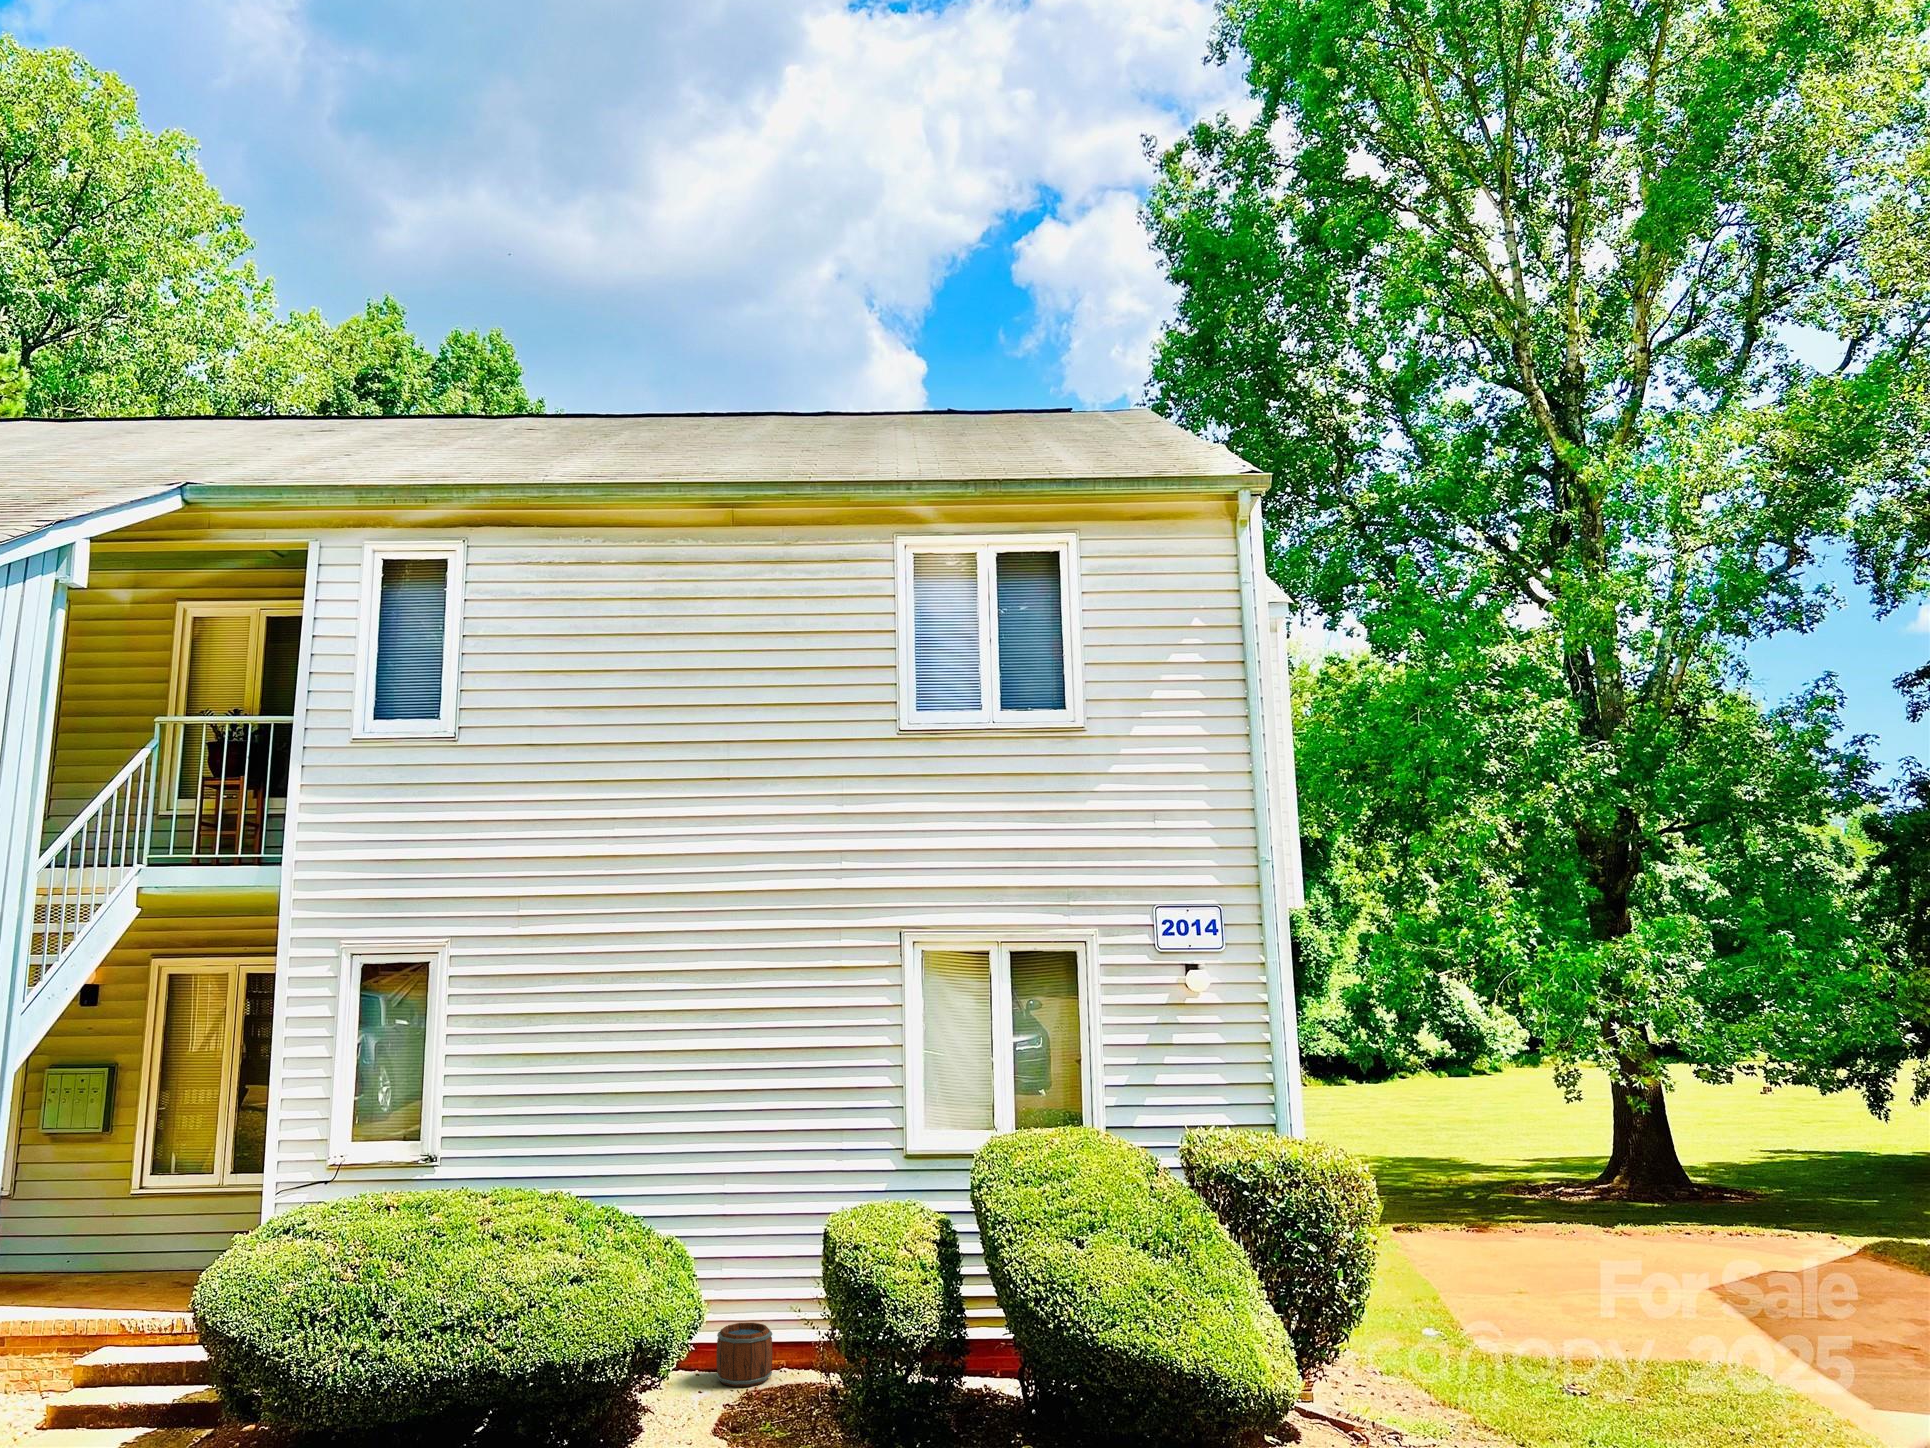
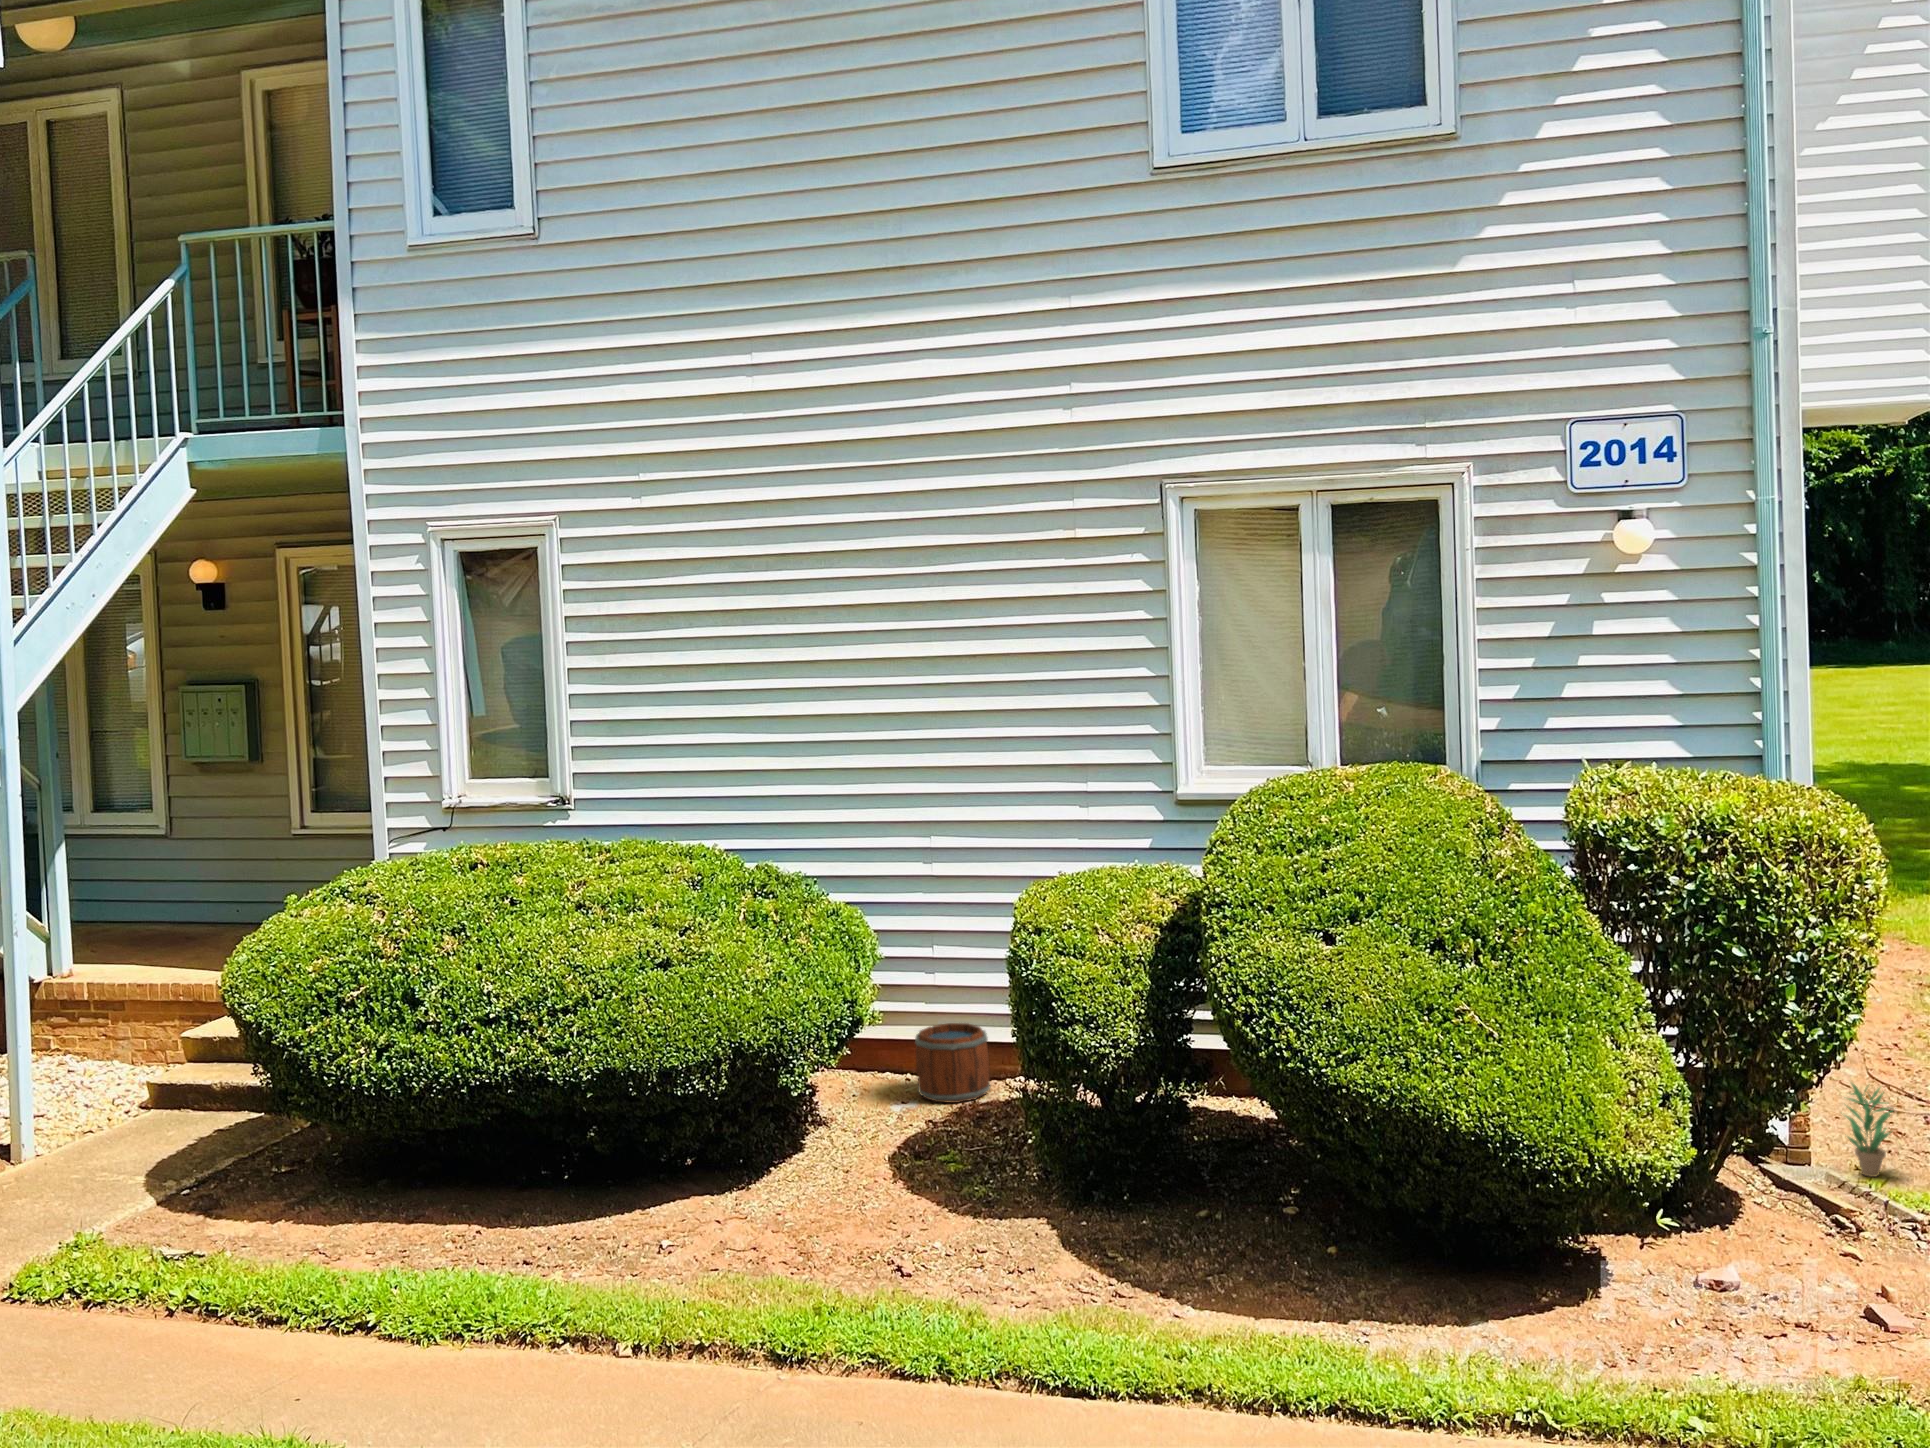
potted plant: none [1330,1337,1364,1403] -> present [1846,1083,1891,1177]

